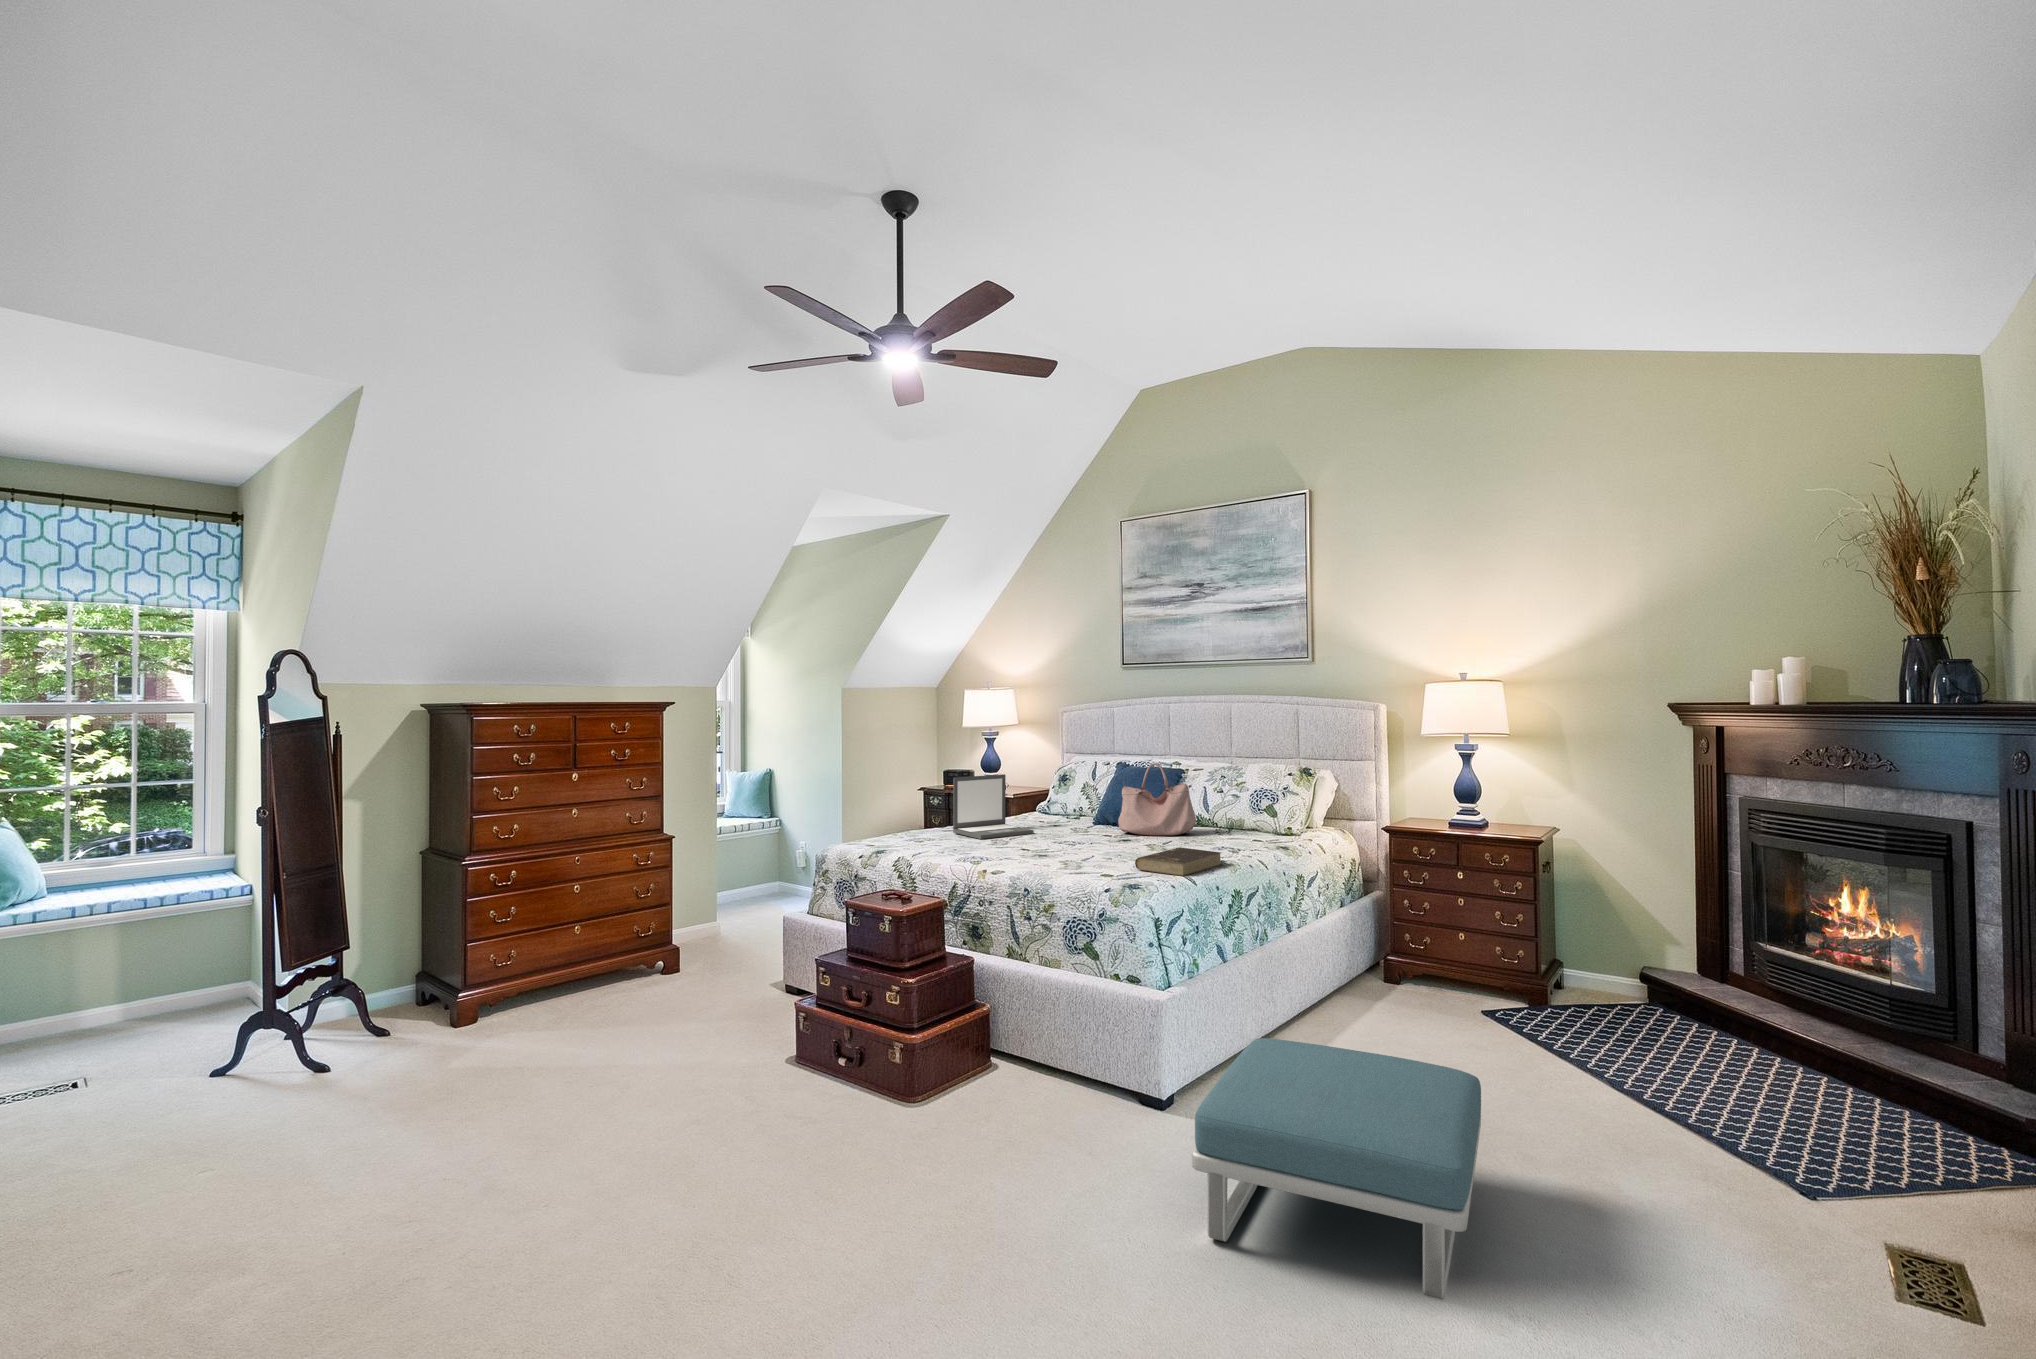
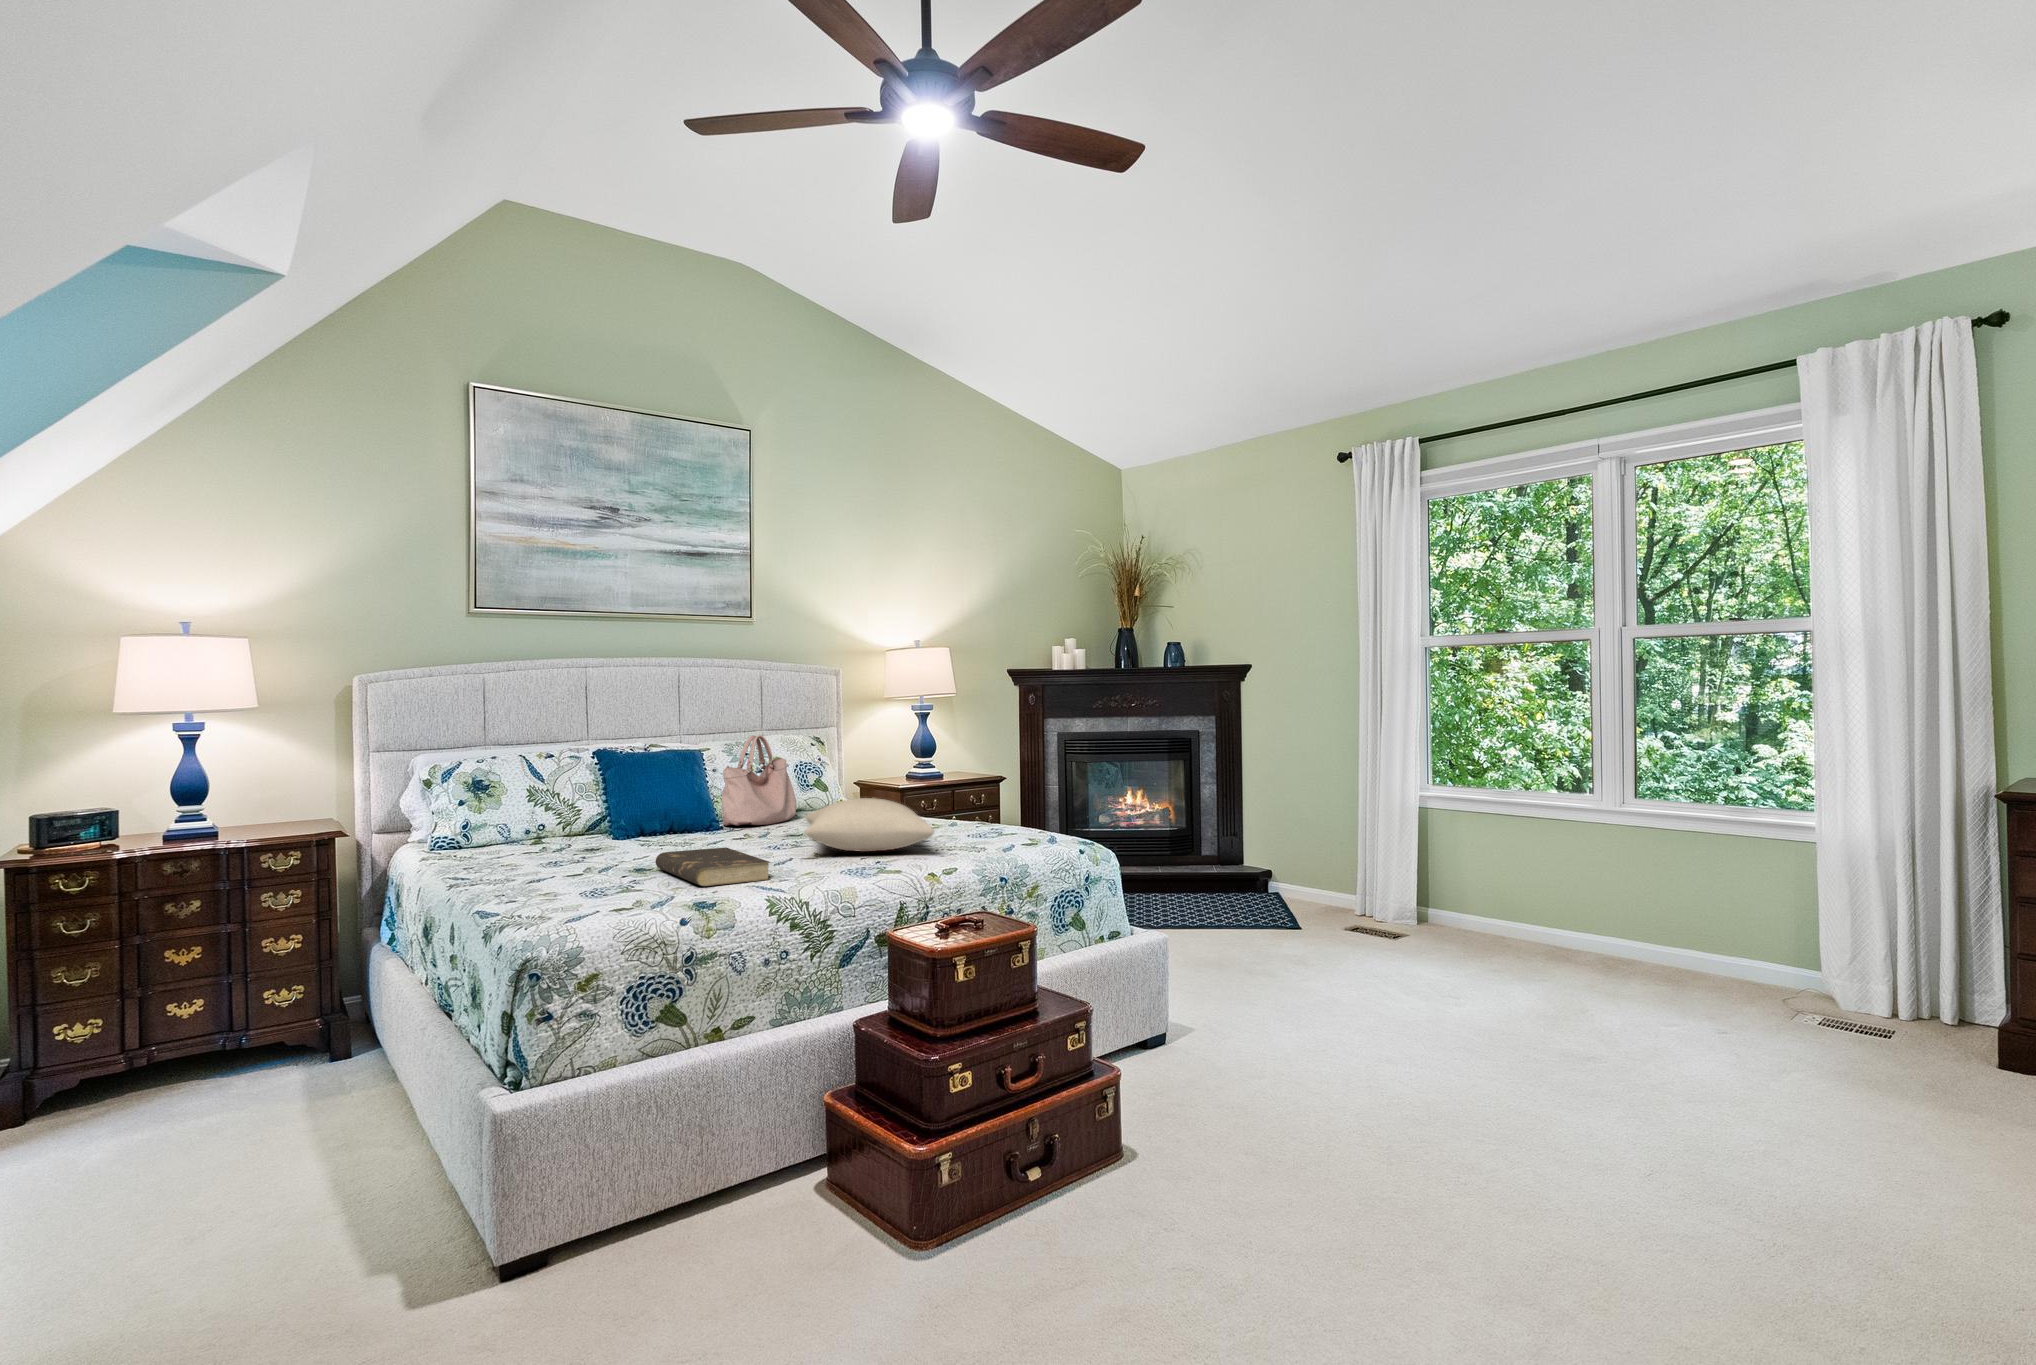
laptop: present [953,774,1034,839] -> none [578,765,670,865]
pillow: none [1005,816,1128,857] -> present [805,798,934,852]
book: present [1135,848,1222,876] -> present [655,847,771,886]
footstool: present [1192,1038,1481,1299] -> none [1240,915,1472,1067]

